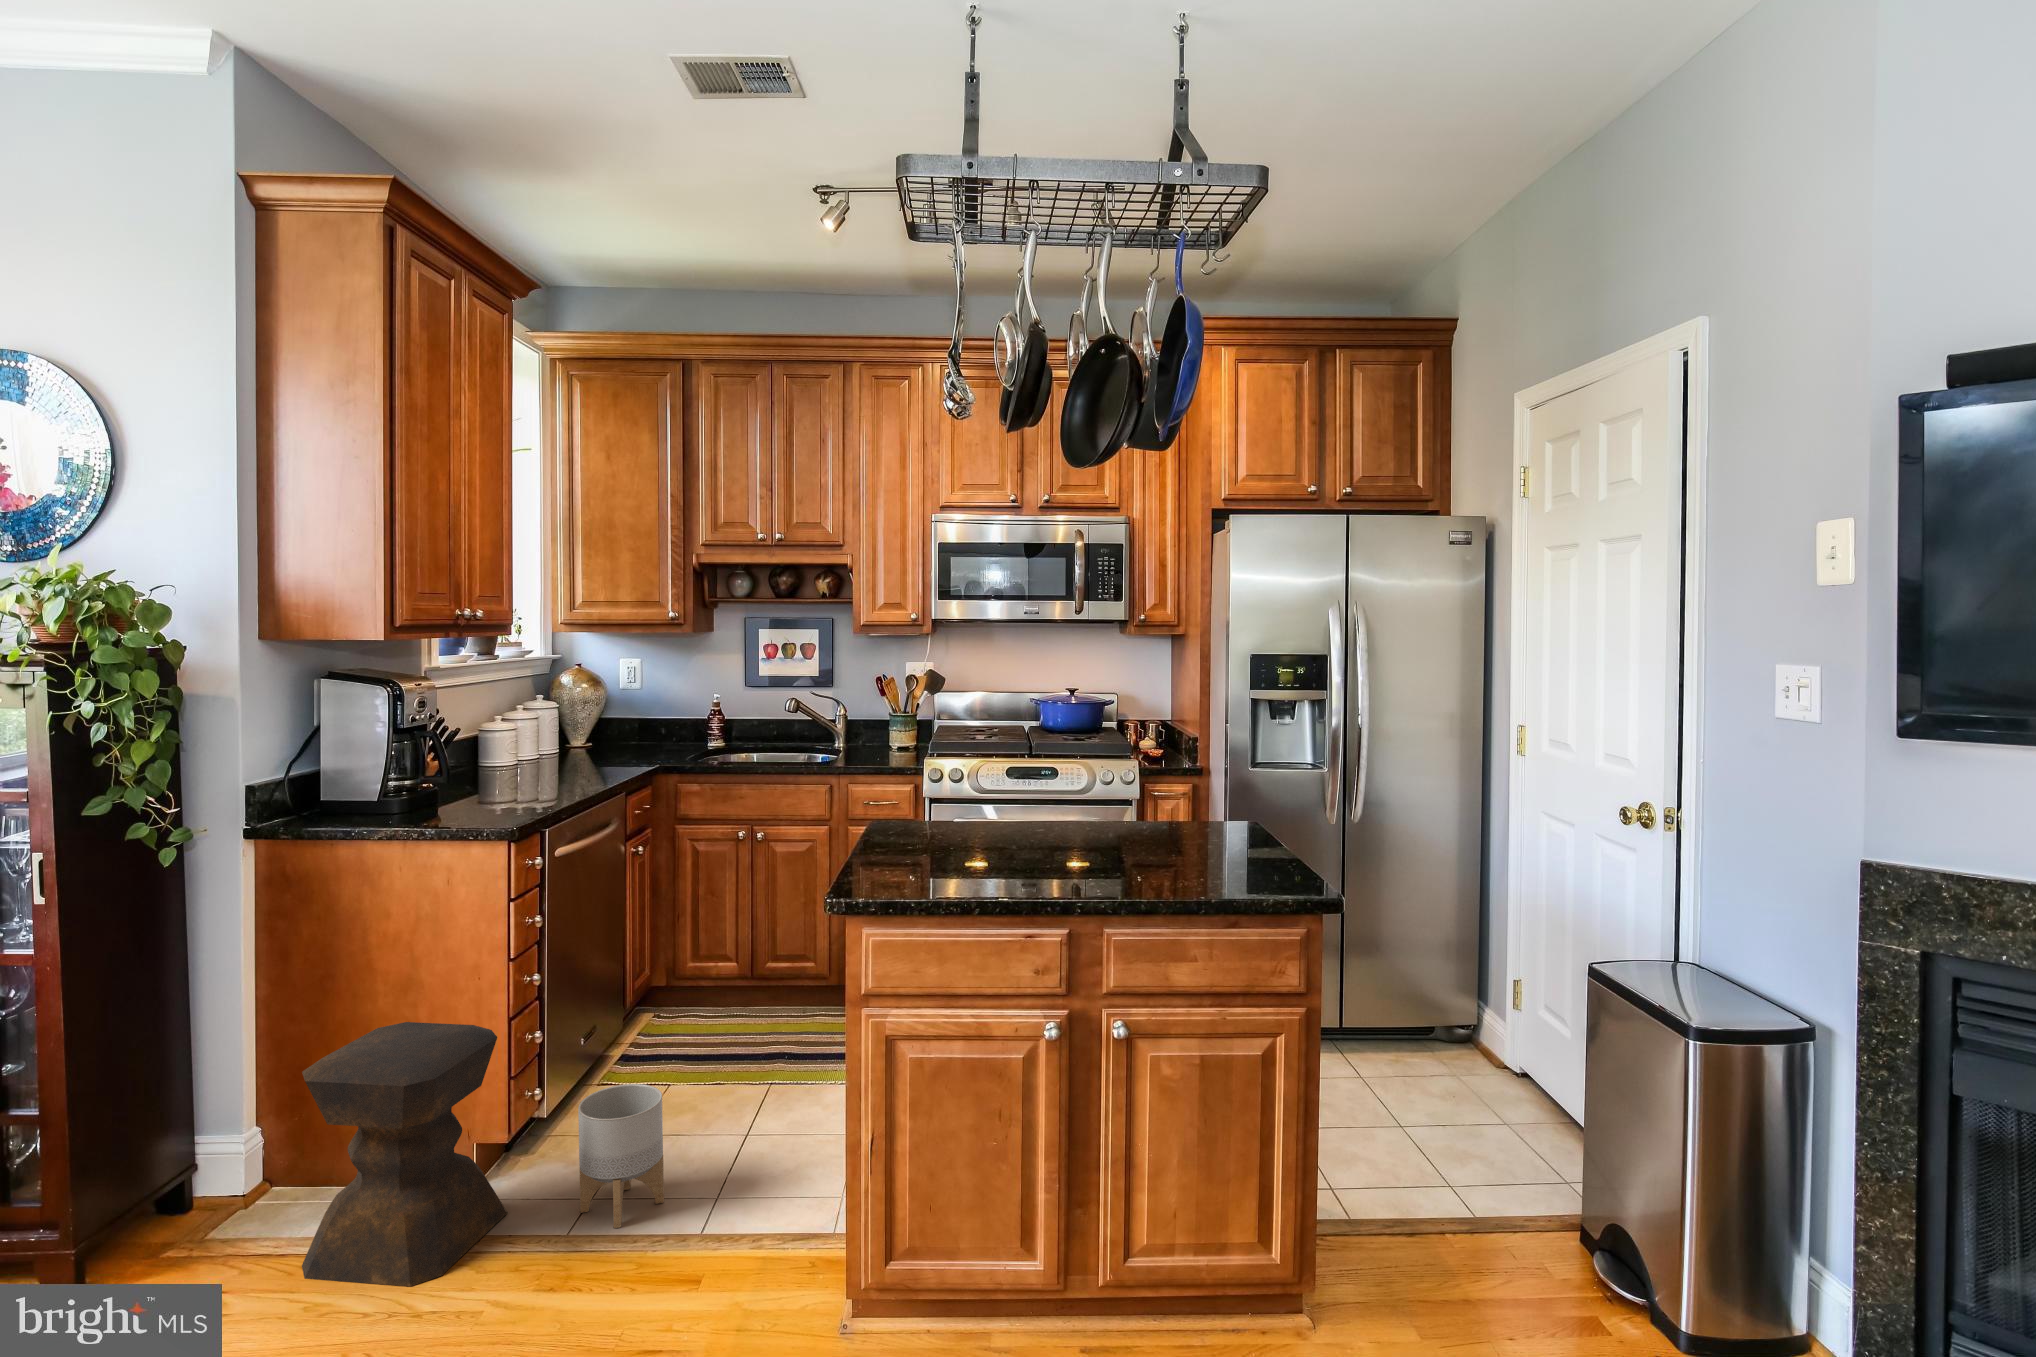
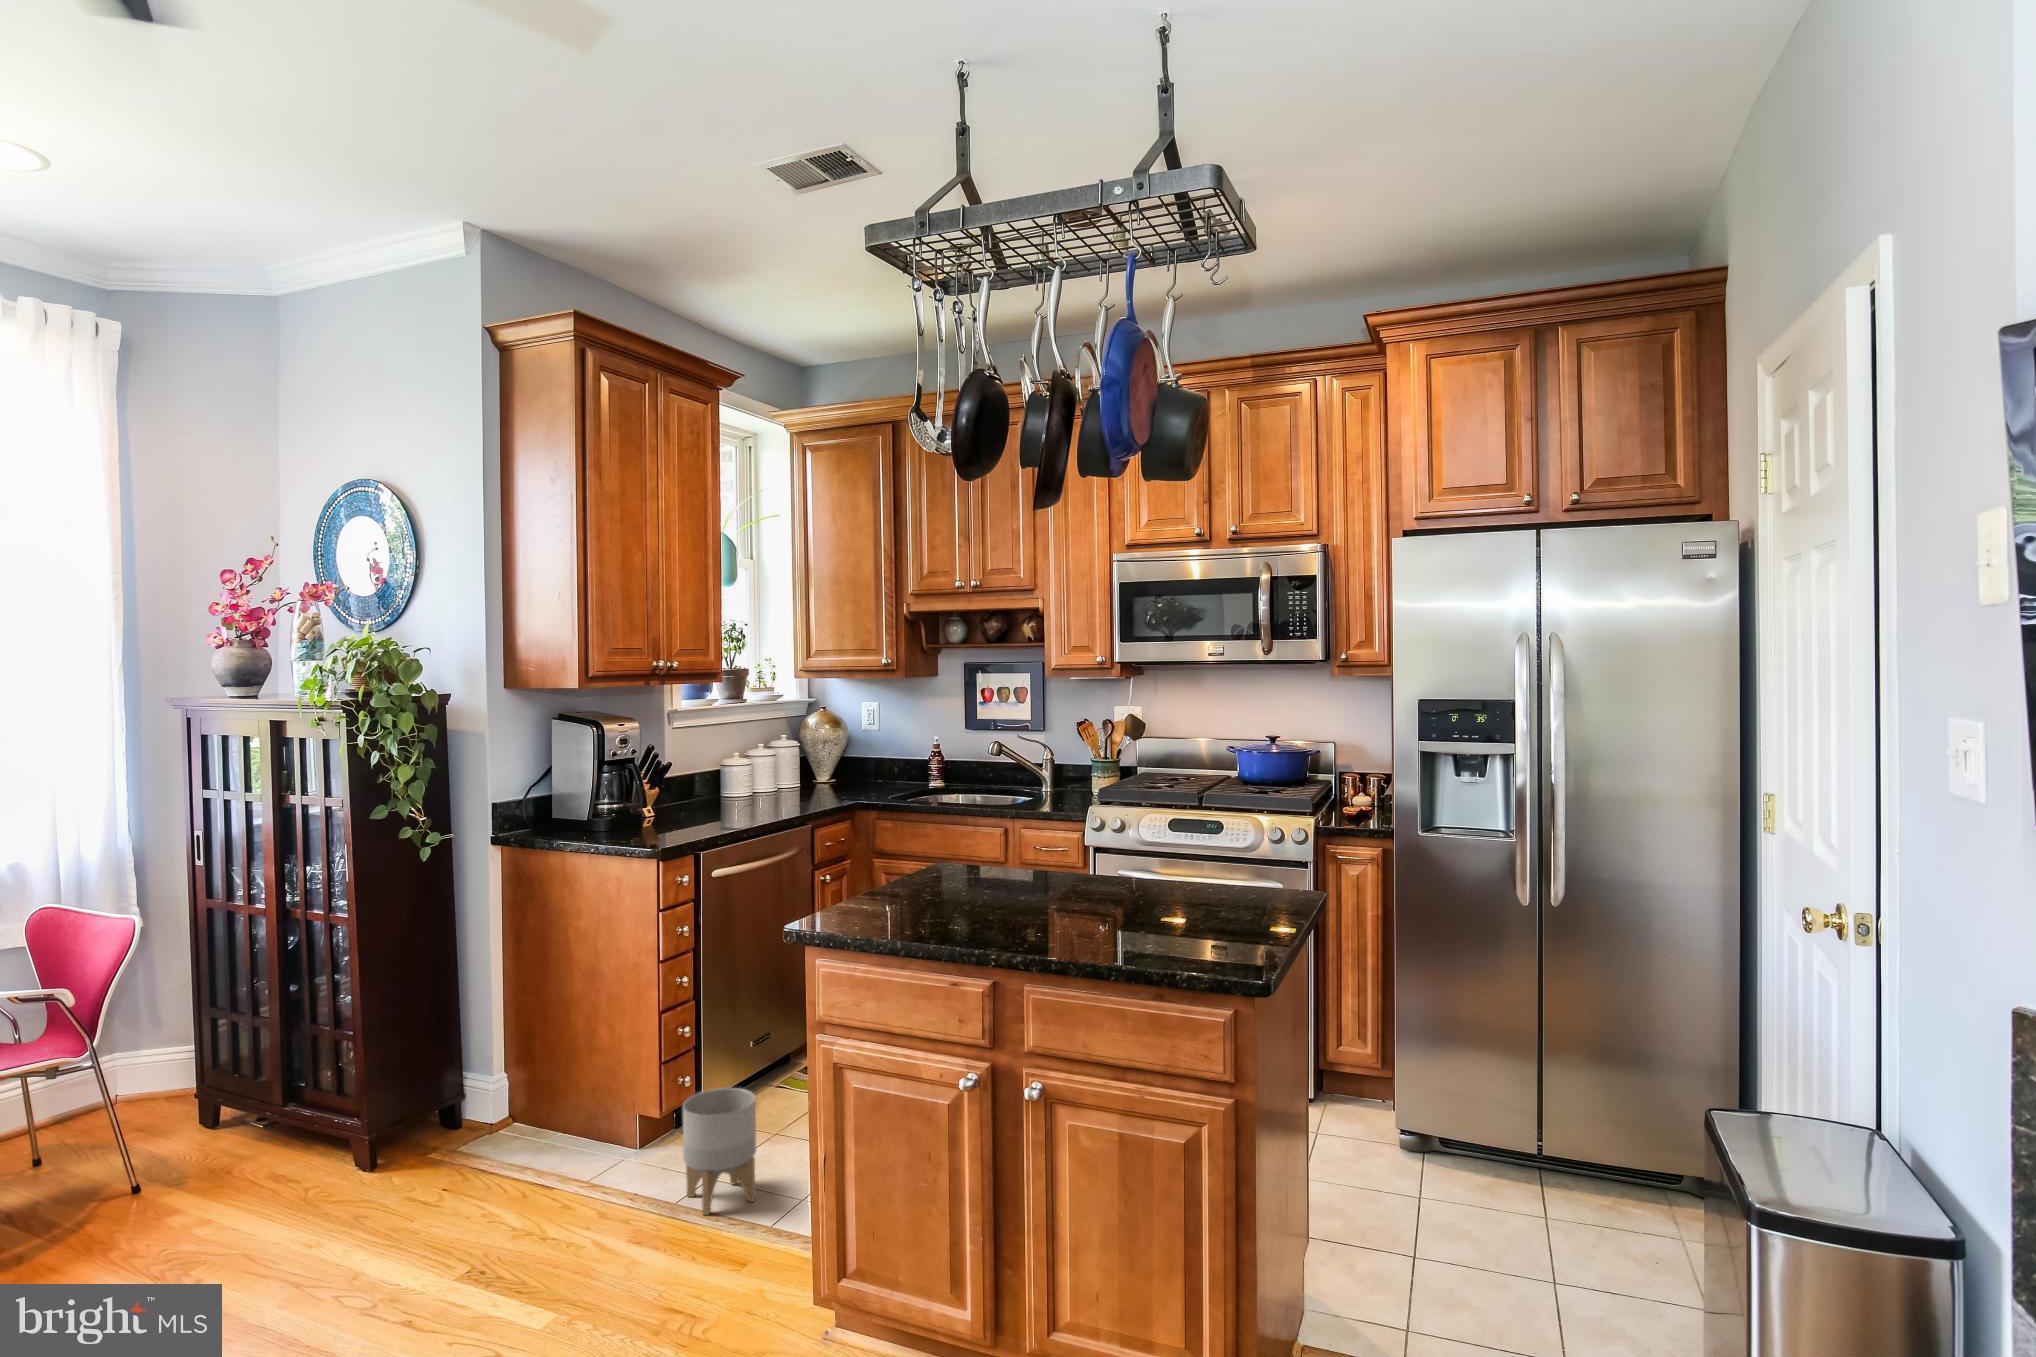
stool: present [302,1022,507,1286] -> none [474,1008,636,1229]

